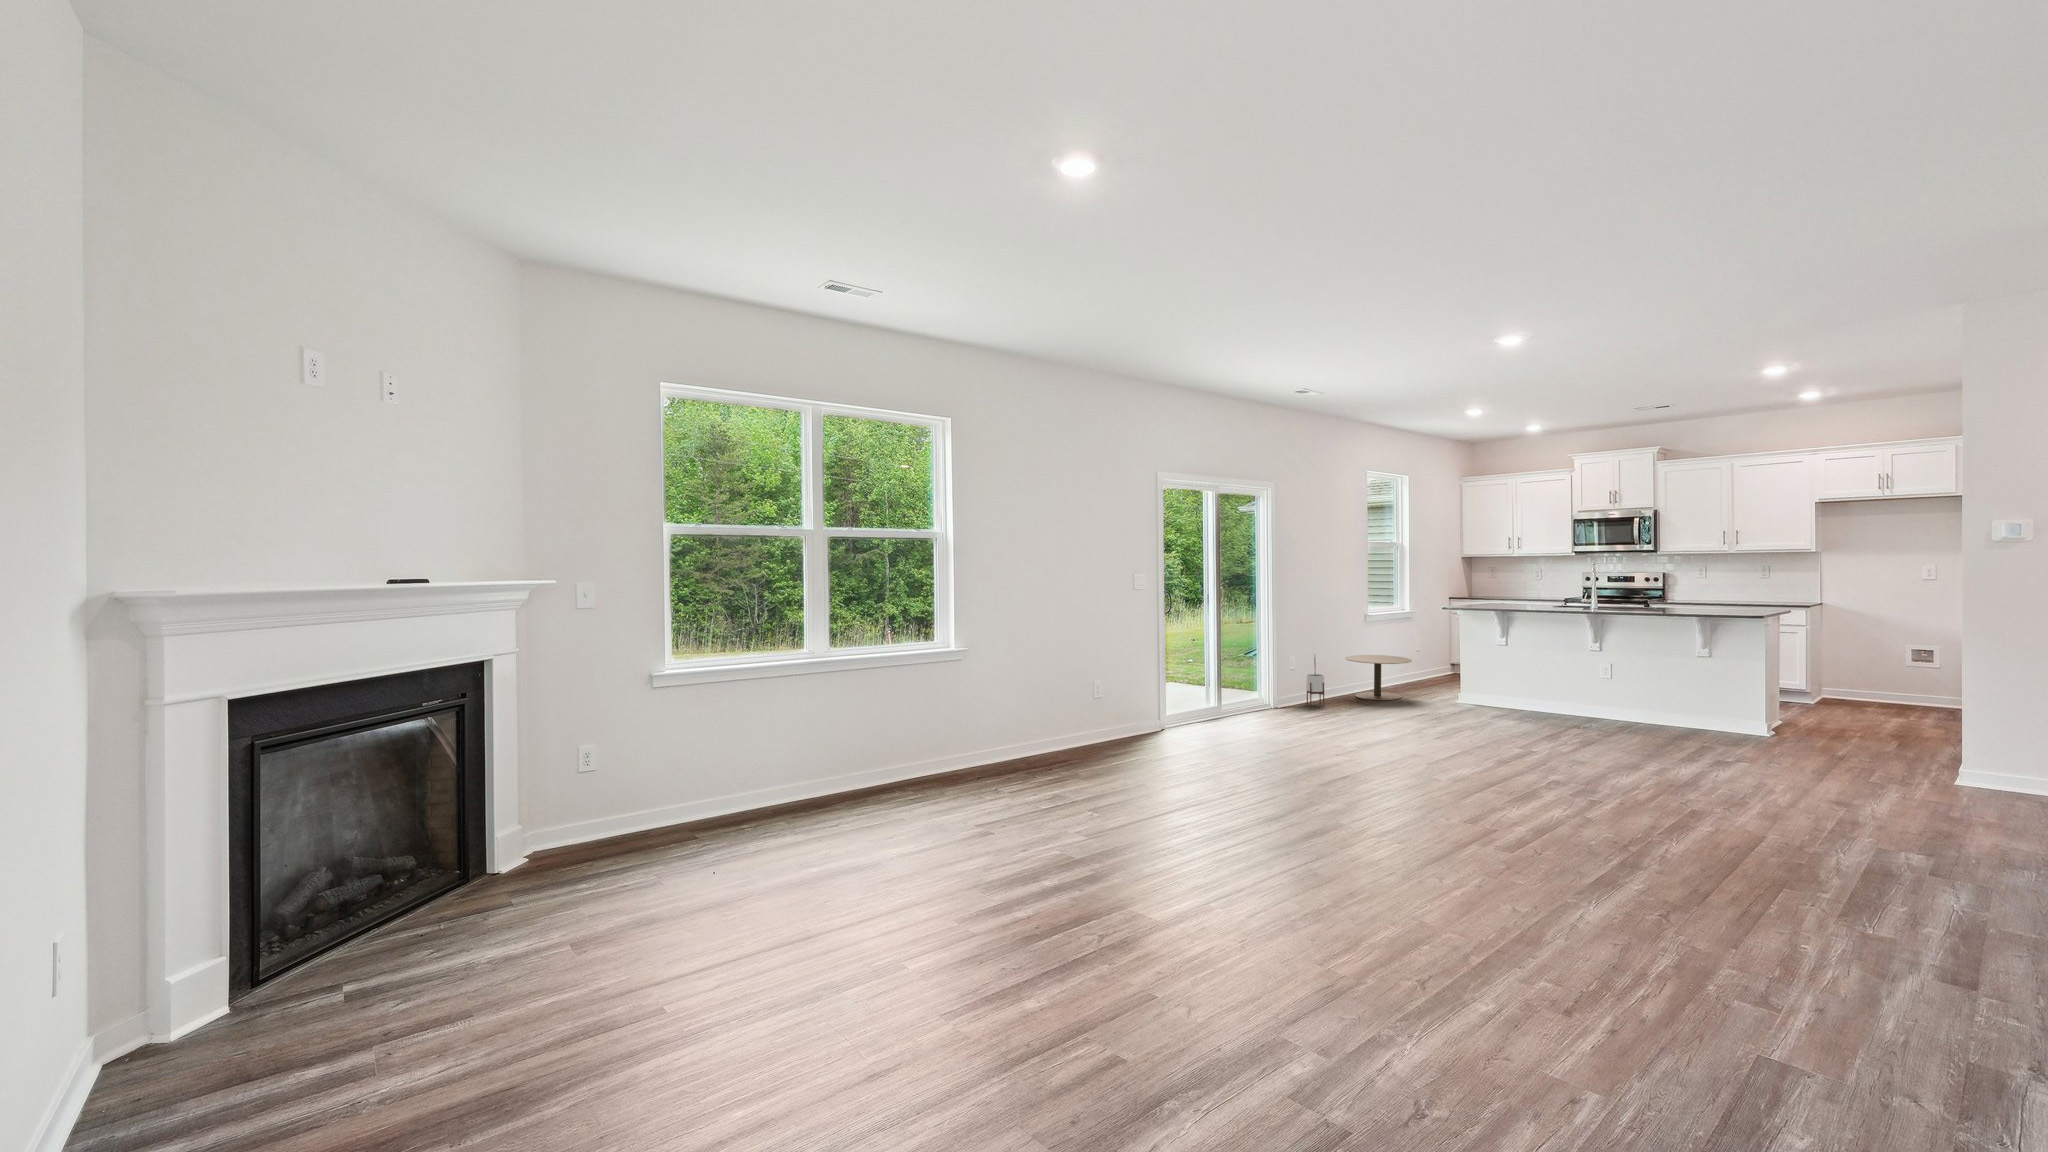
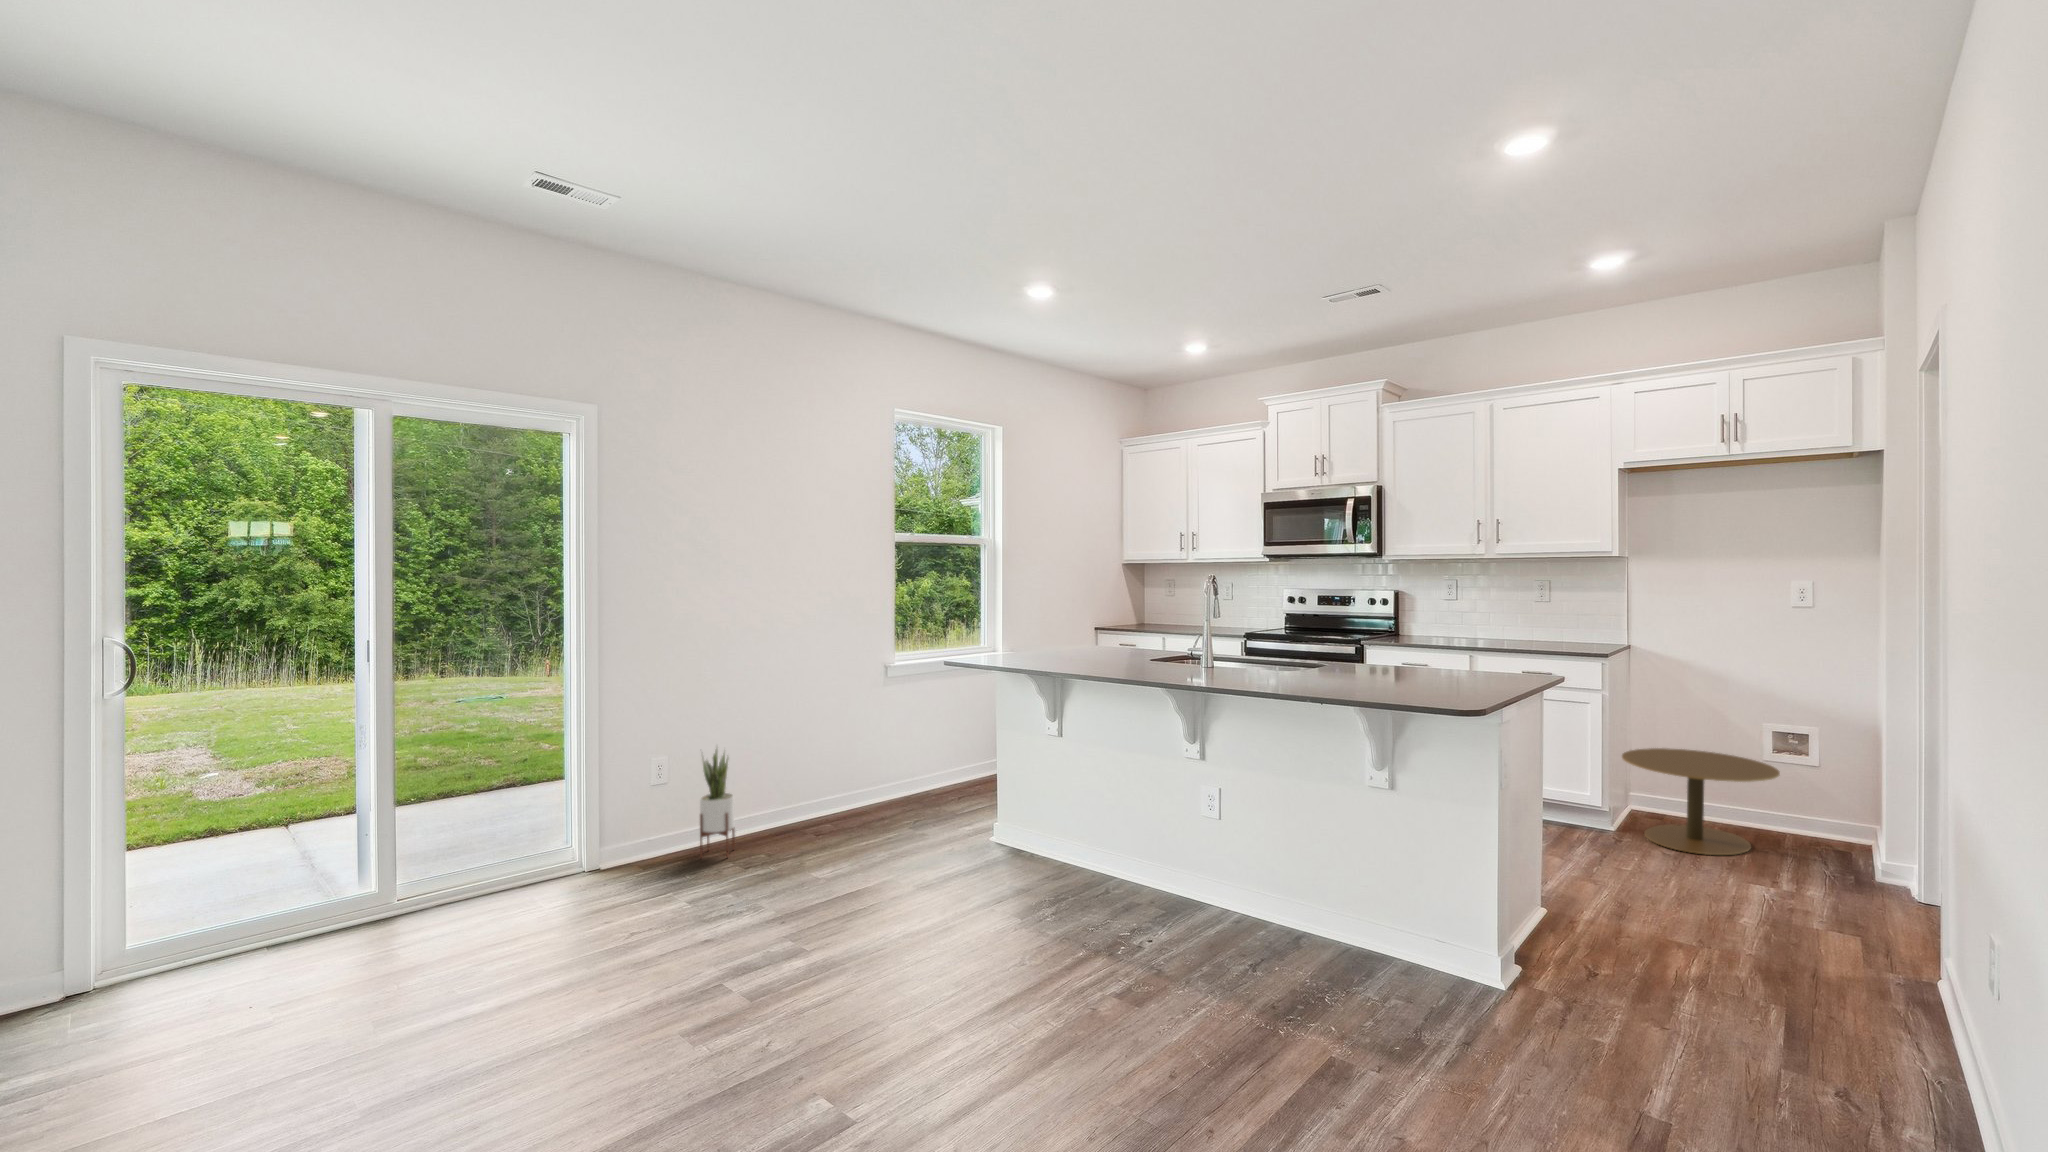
side table: present [1345,655,1412,700] -> present [1622,748,1780,855]

